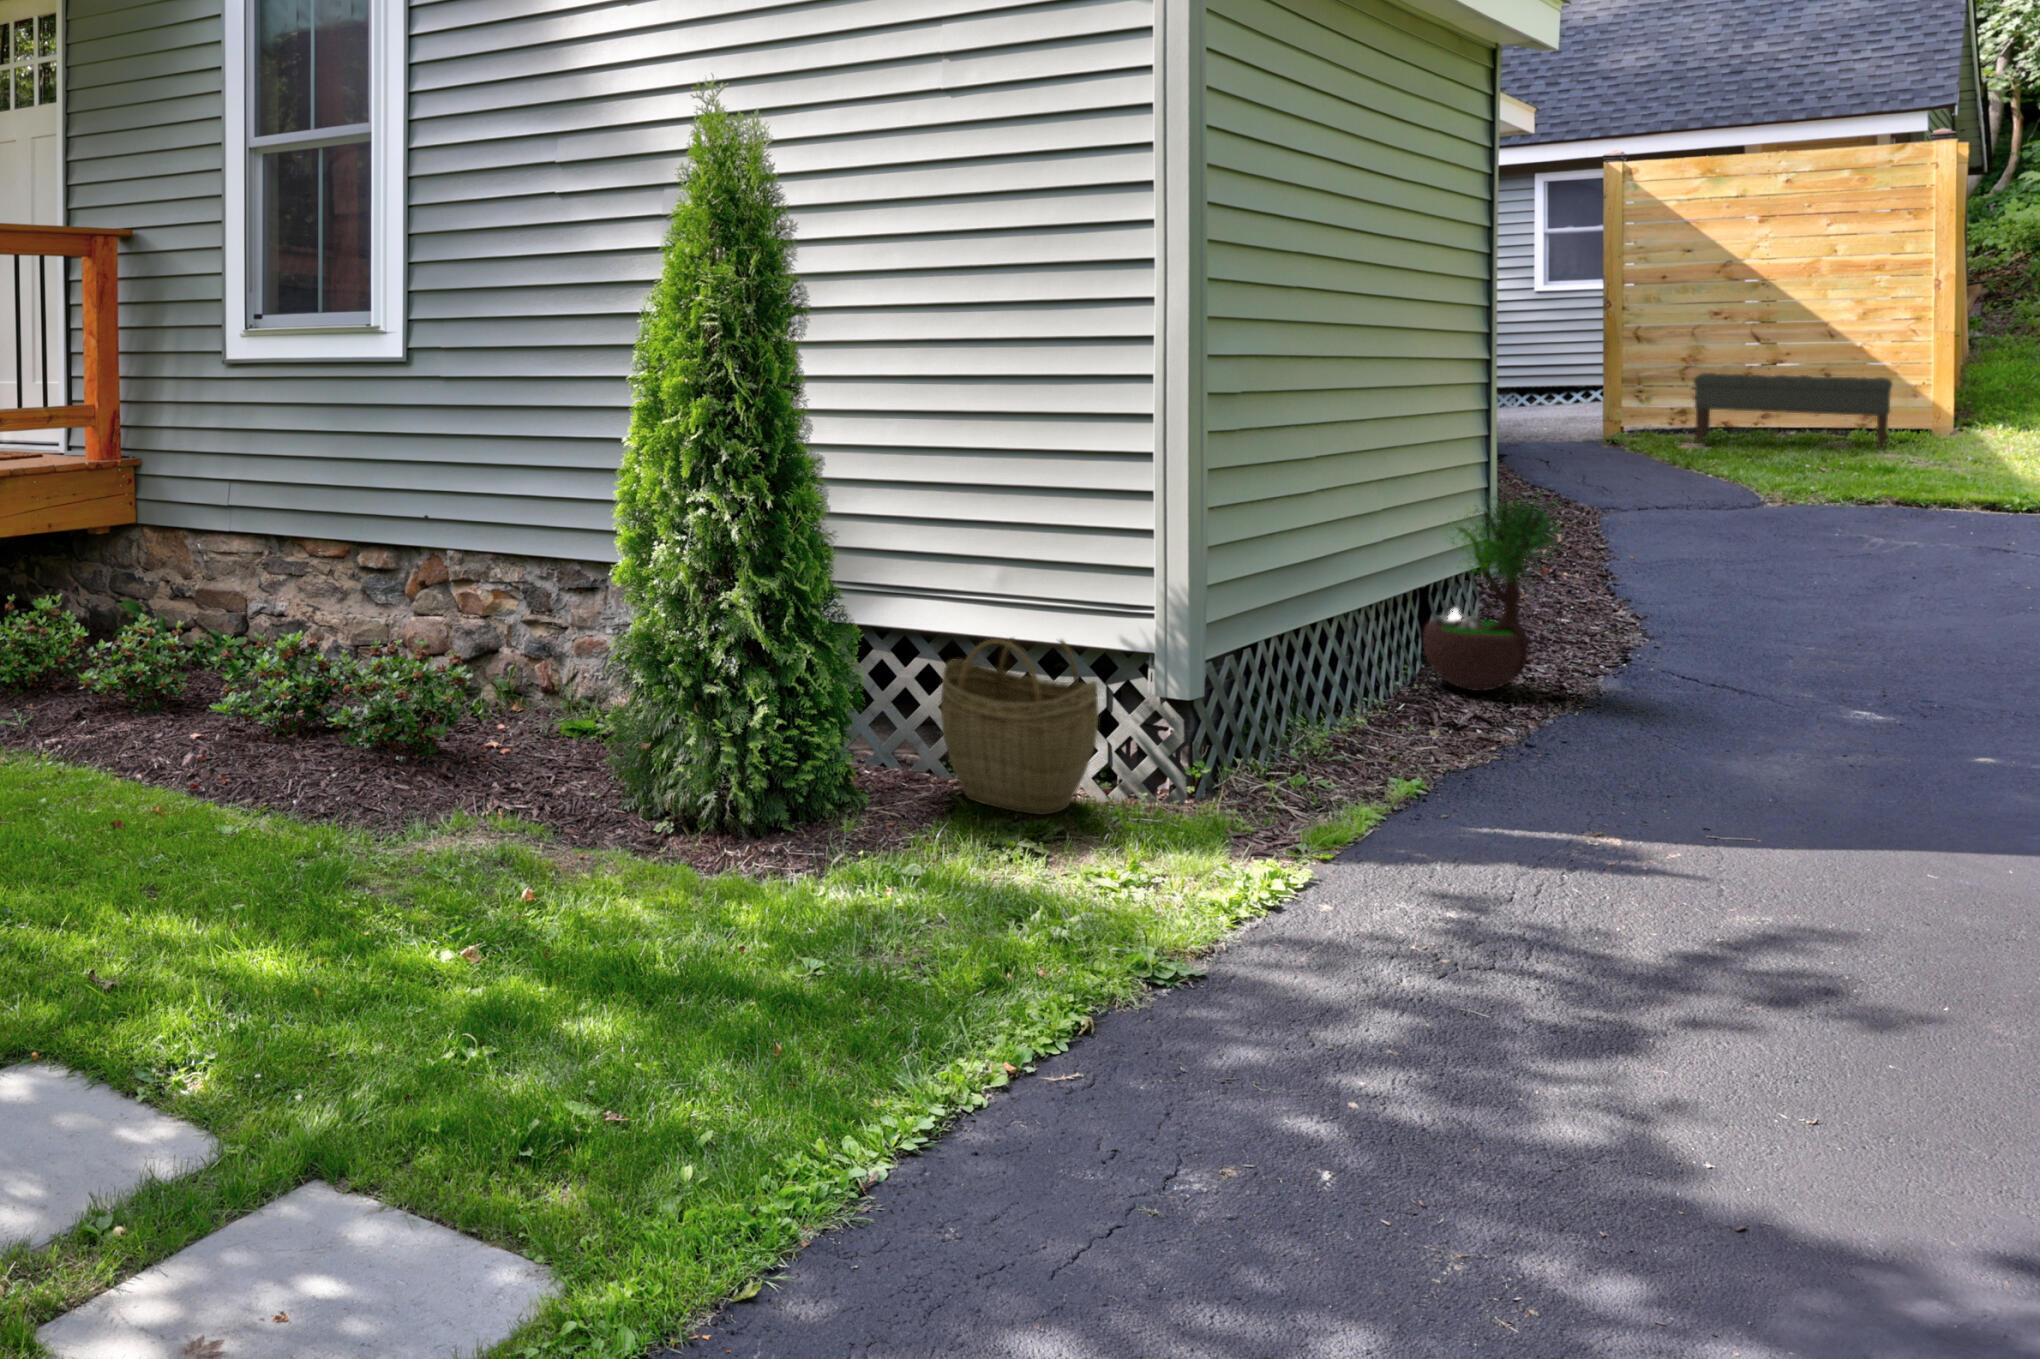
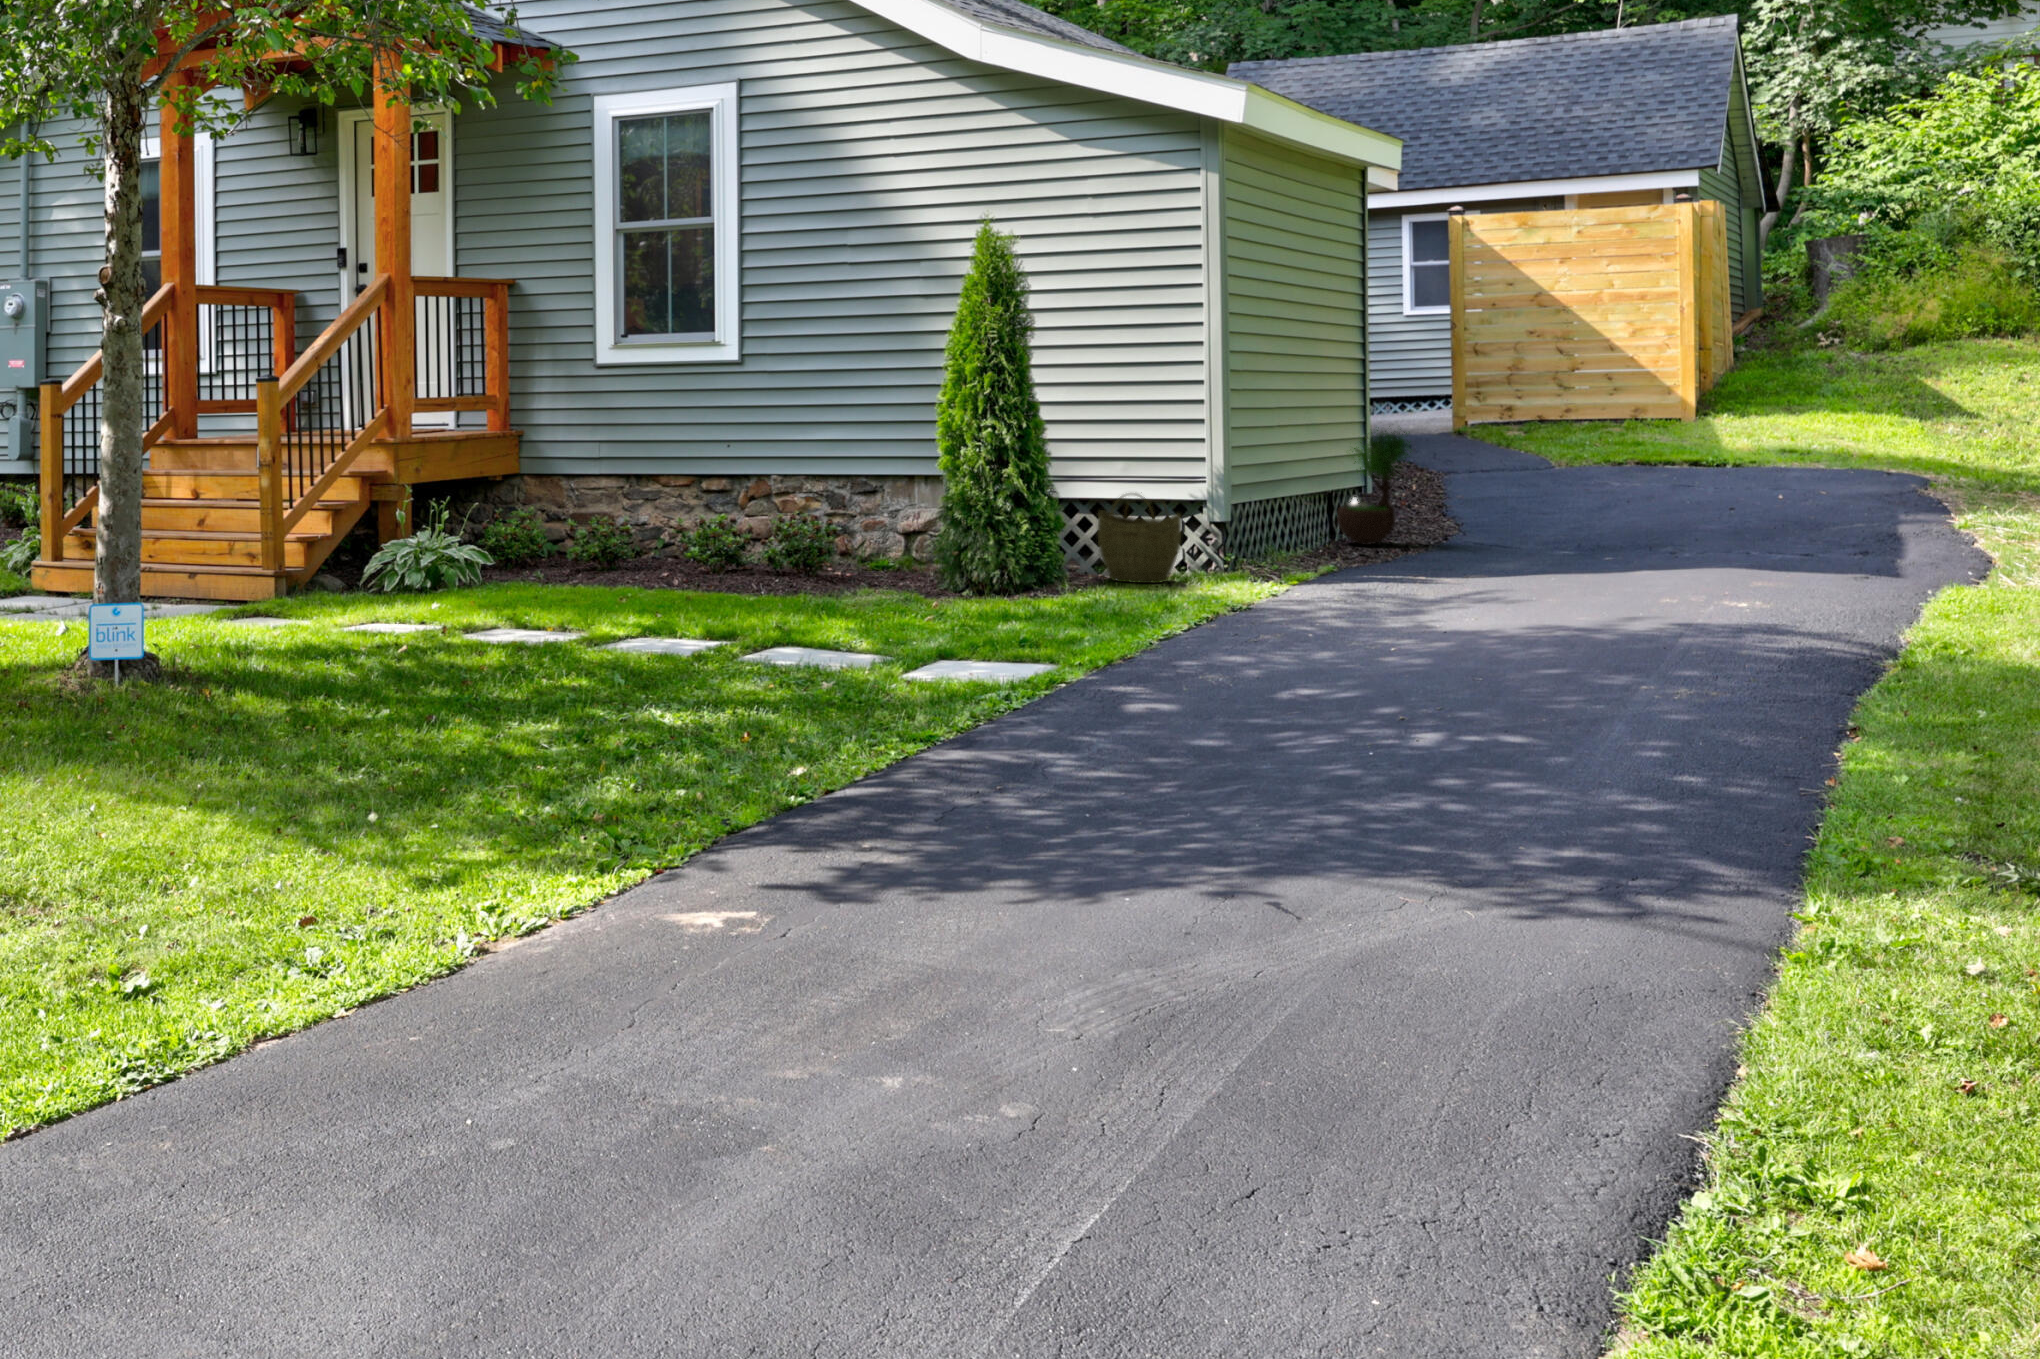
bench: present [1694,373,1892,450] -> none [1514,374,1648,427]

